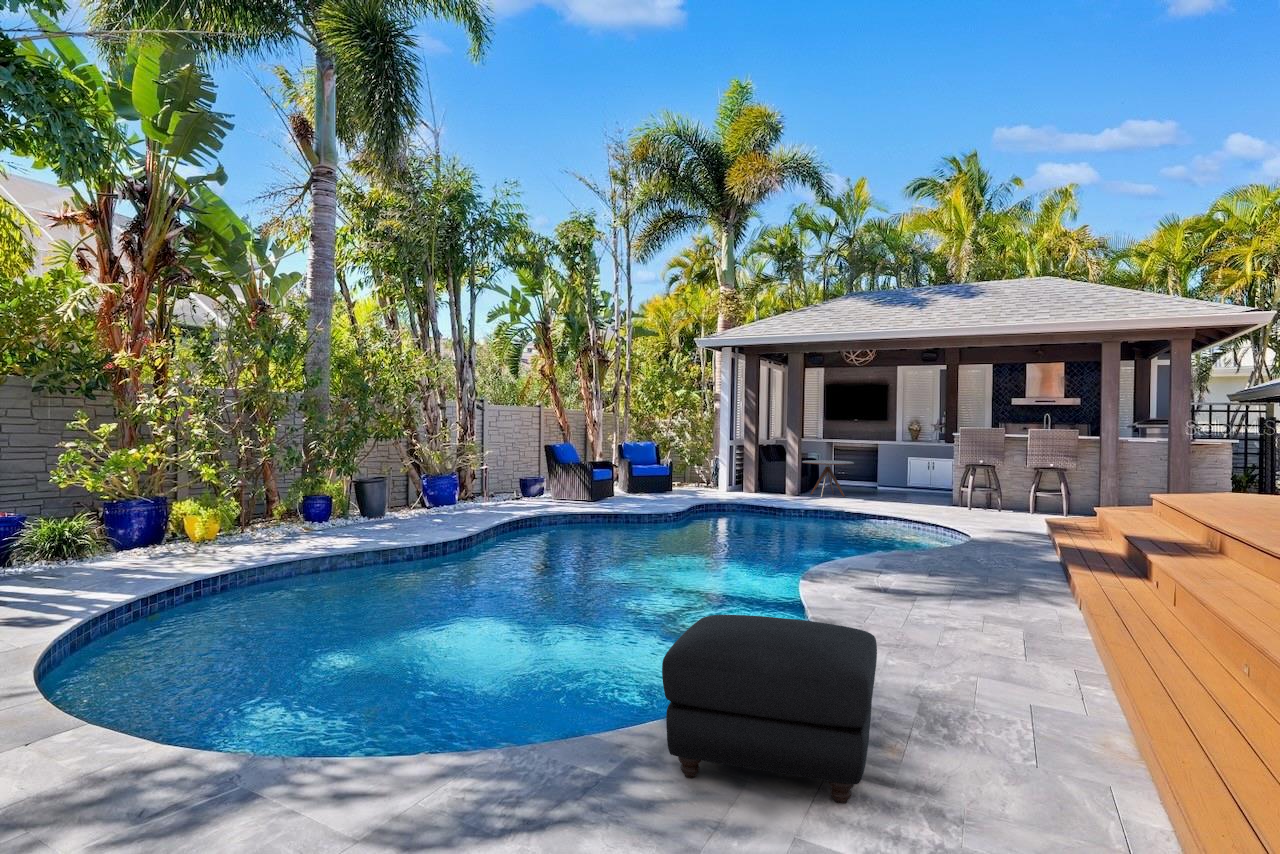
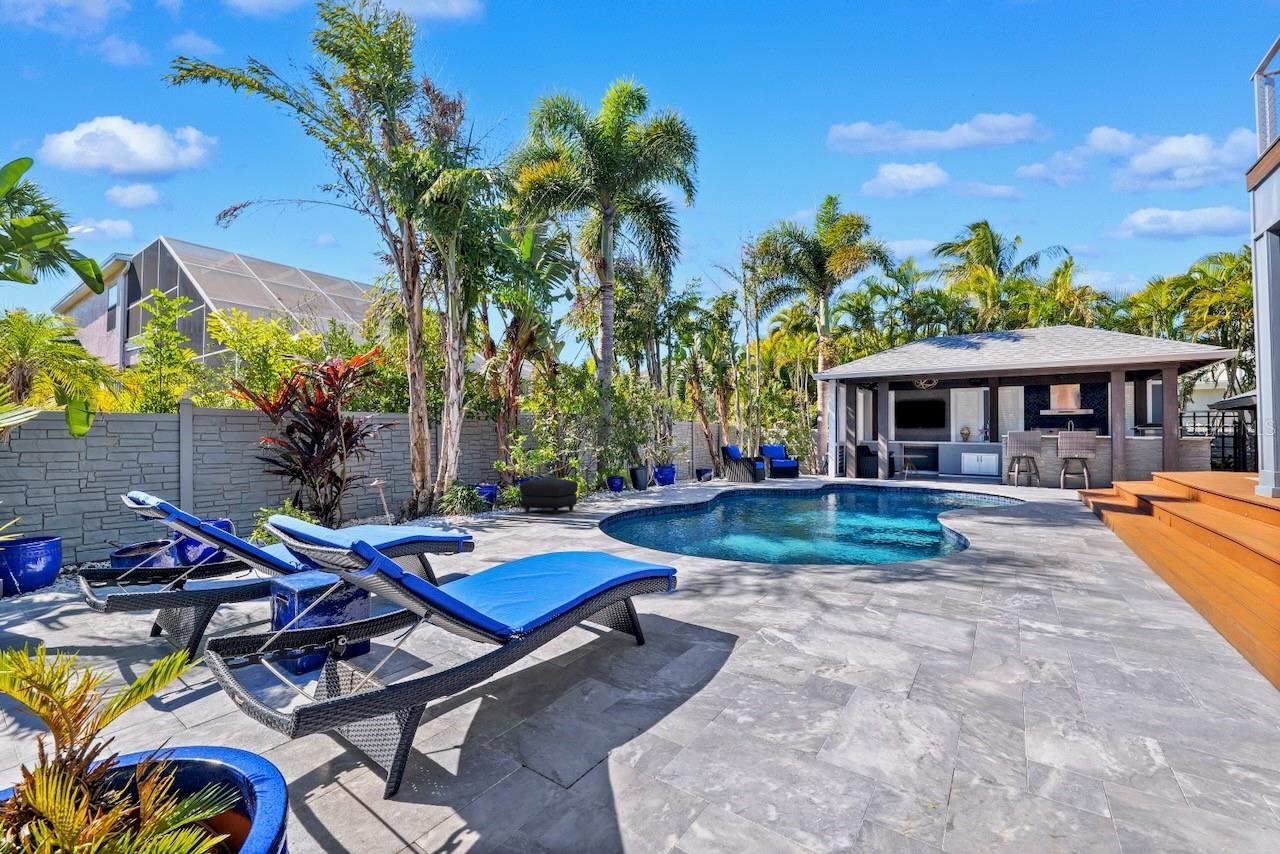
ottoman: present [662,615,877,804] -> present [520,478,578,515]

